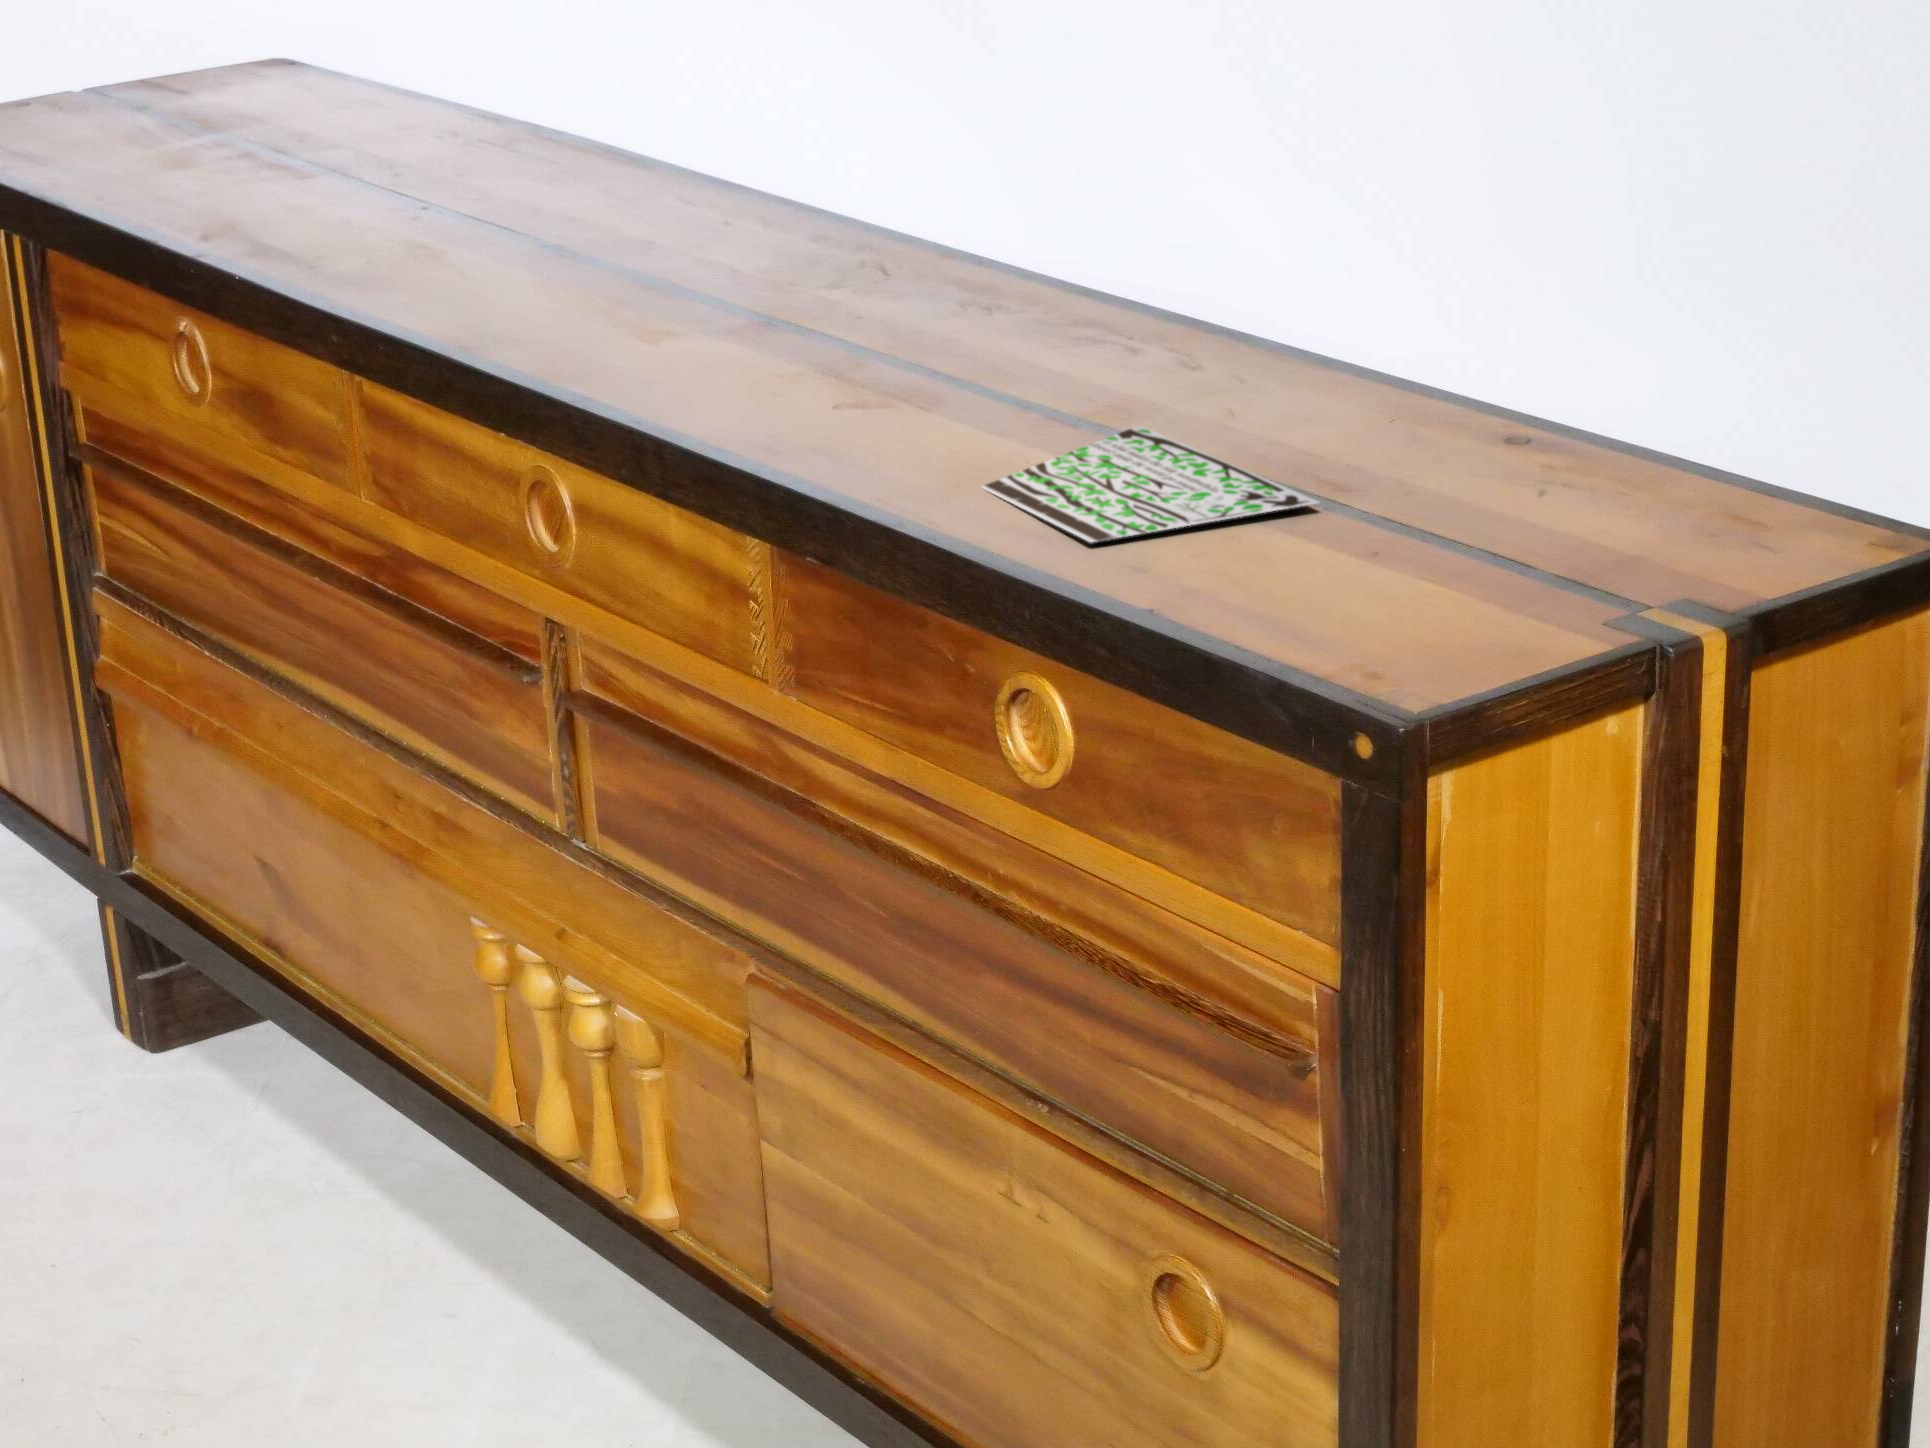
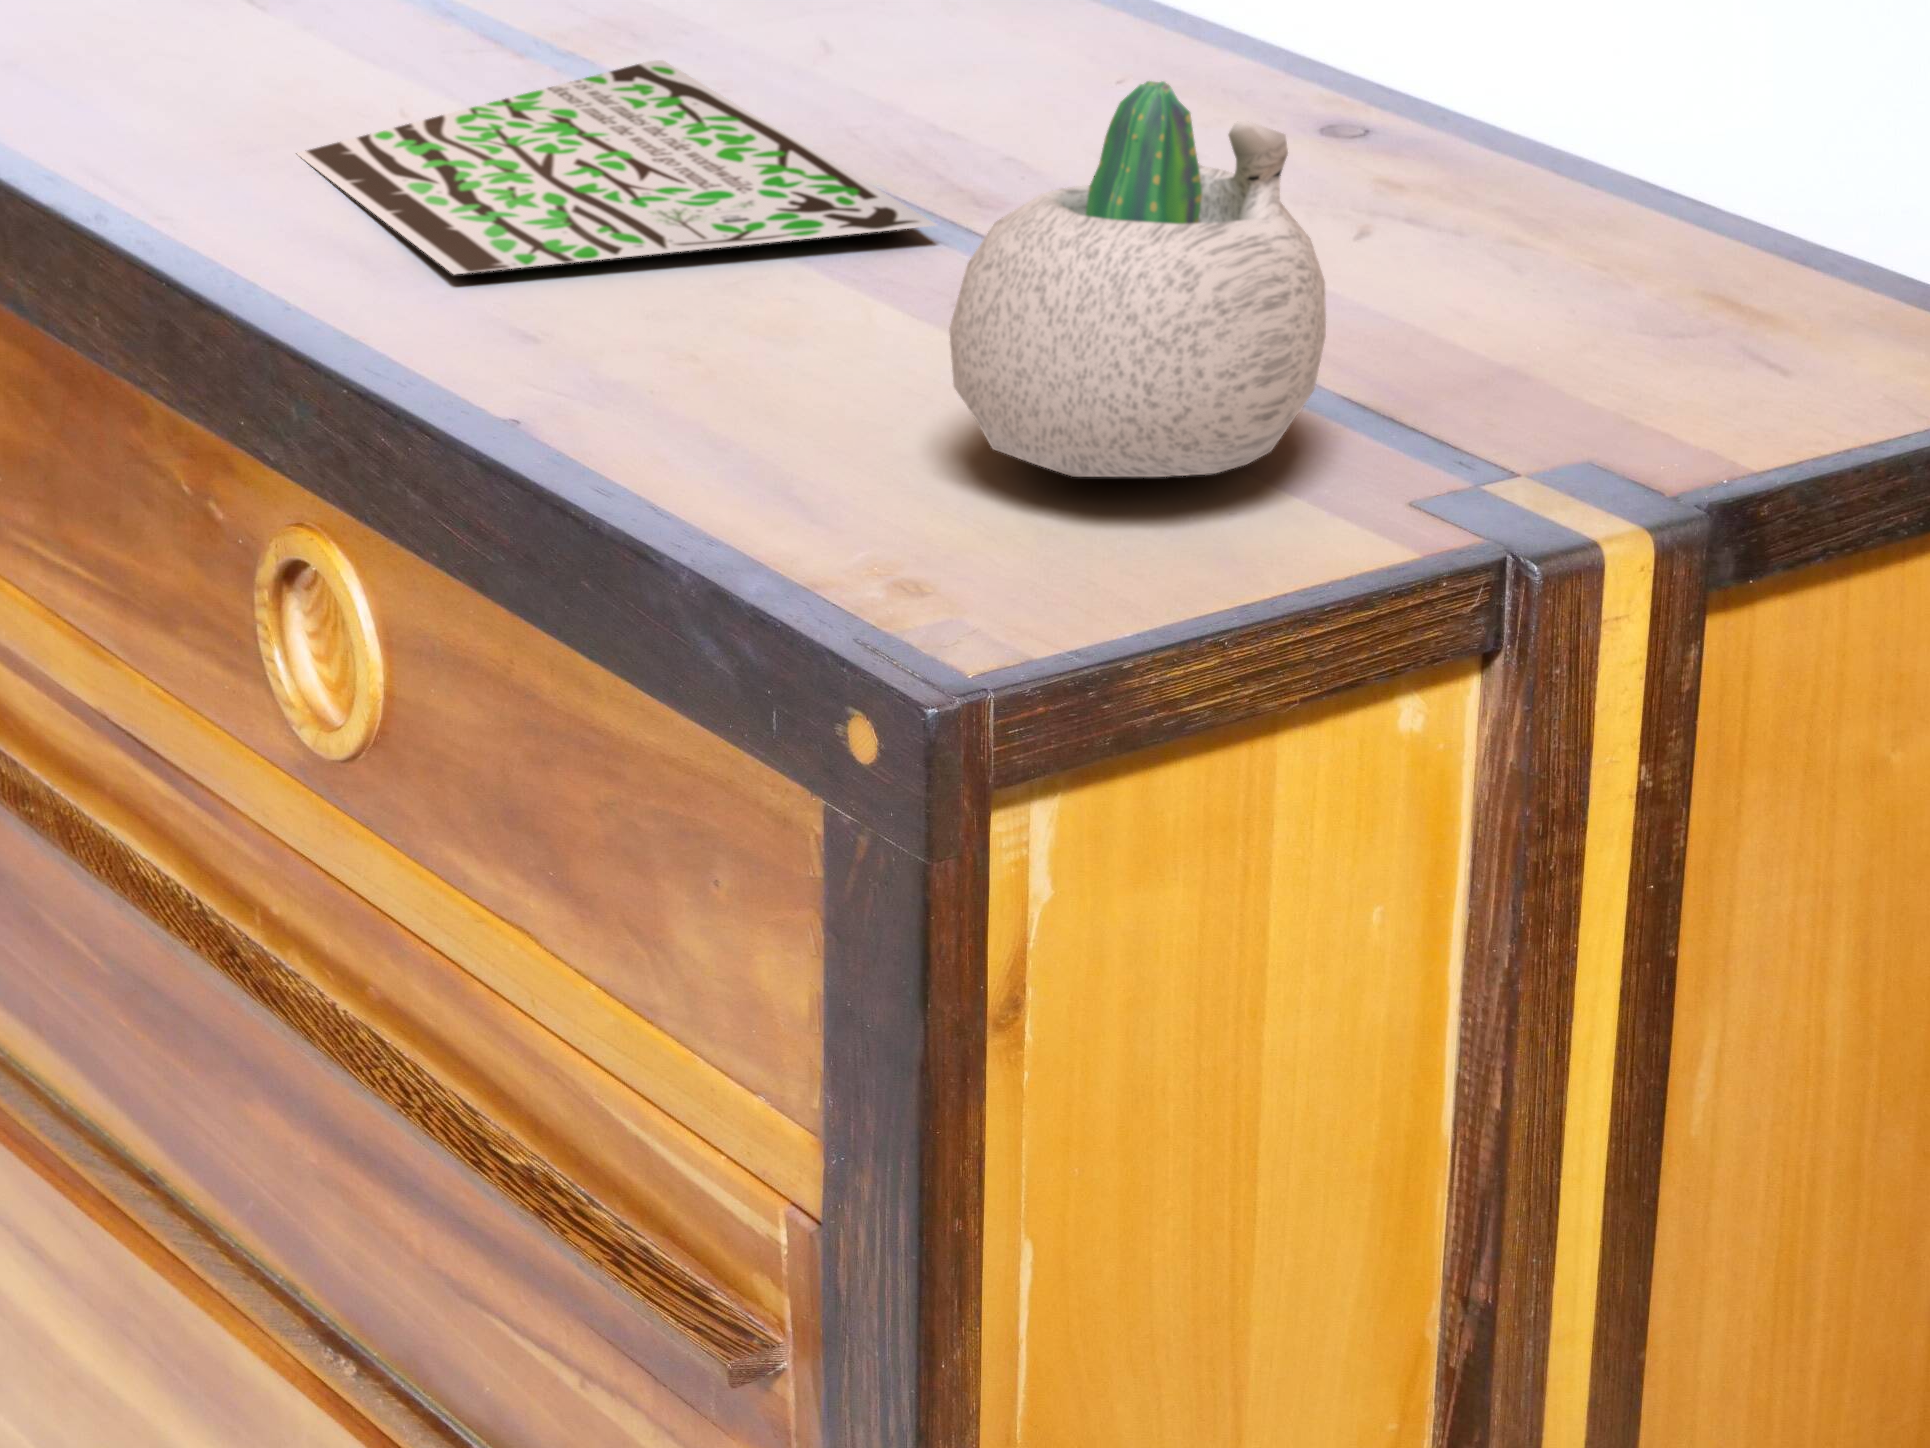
succulent planter: none [1369,424,1551,621] -> present [949,81,1326,477]

